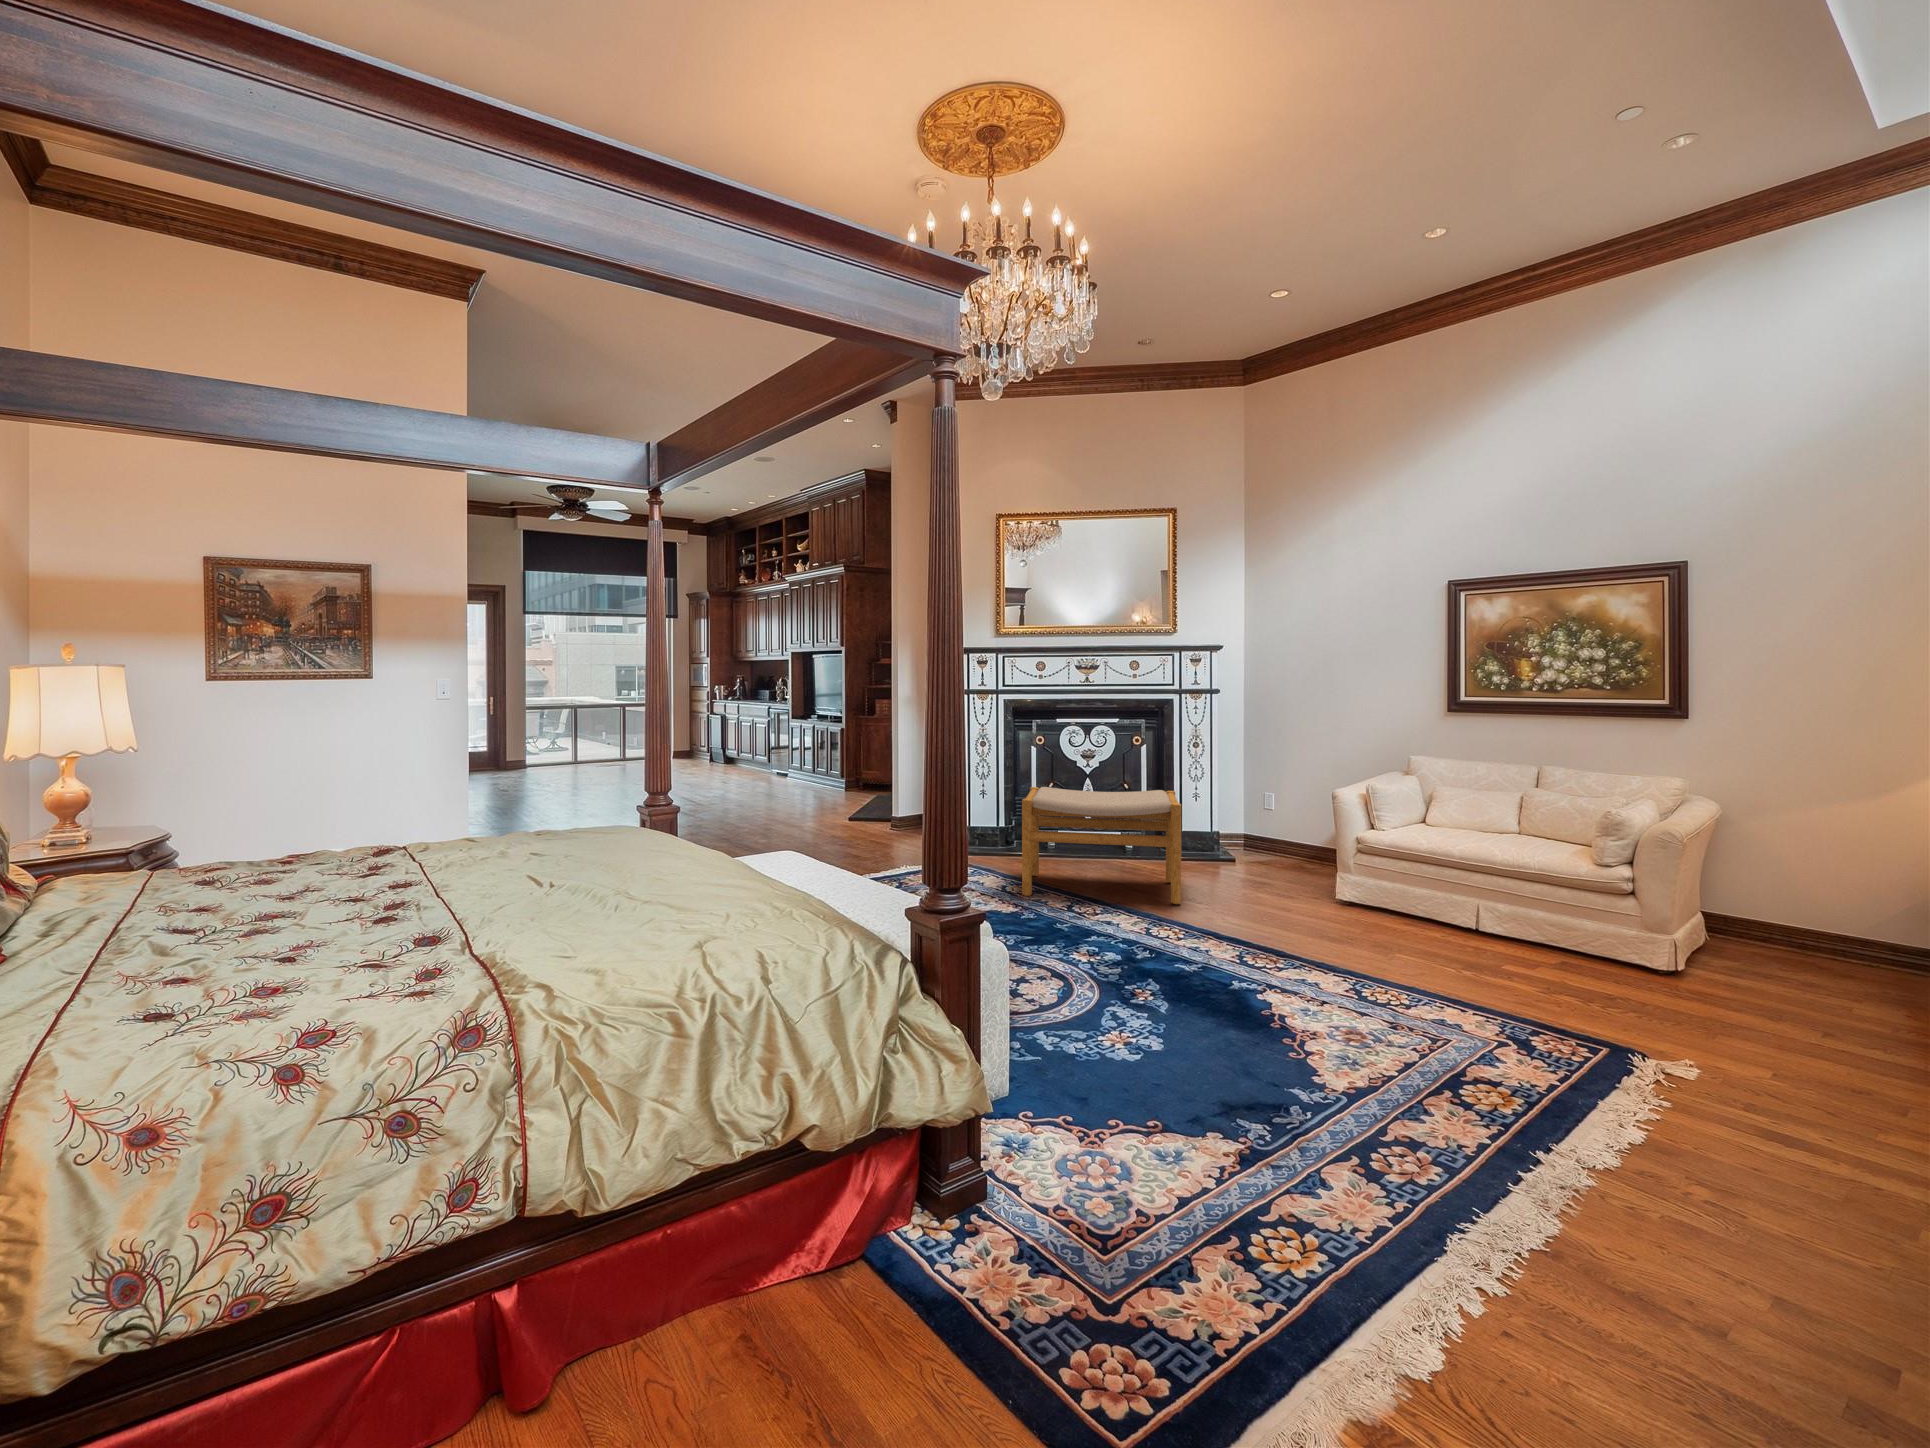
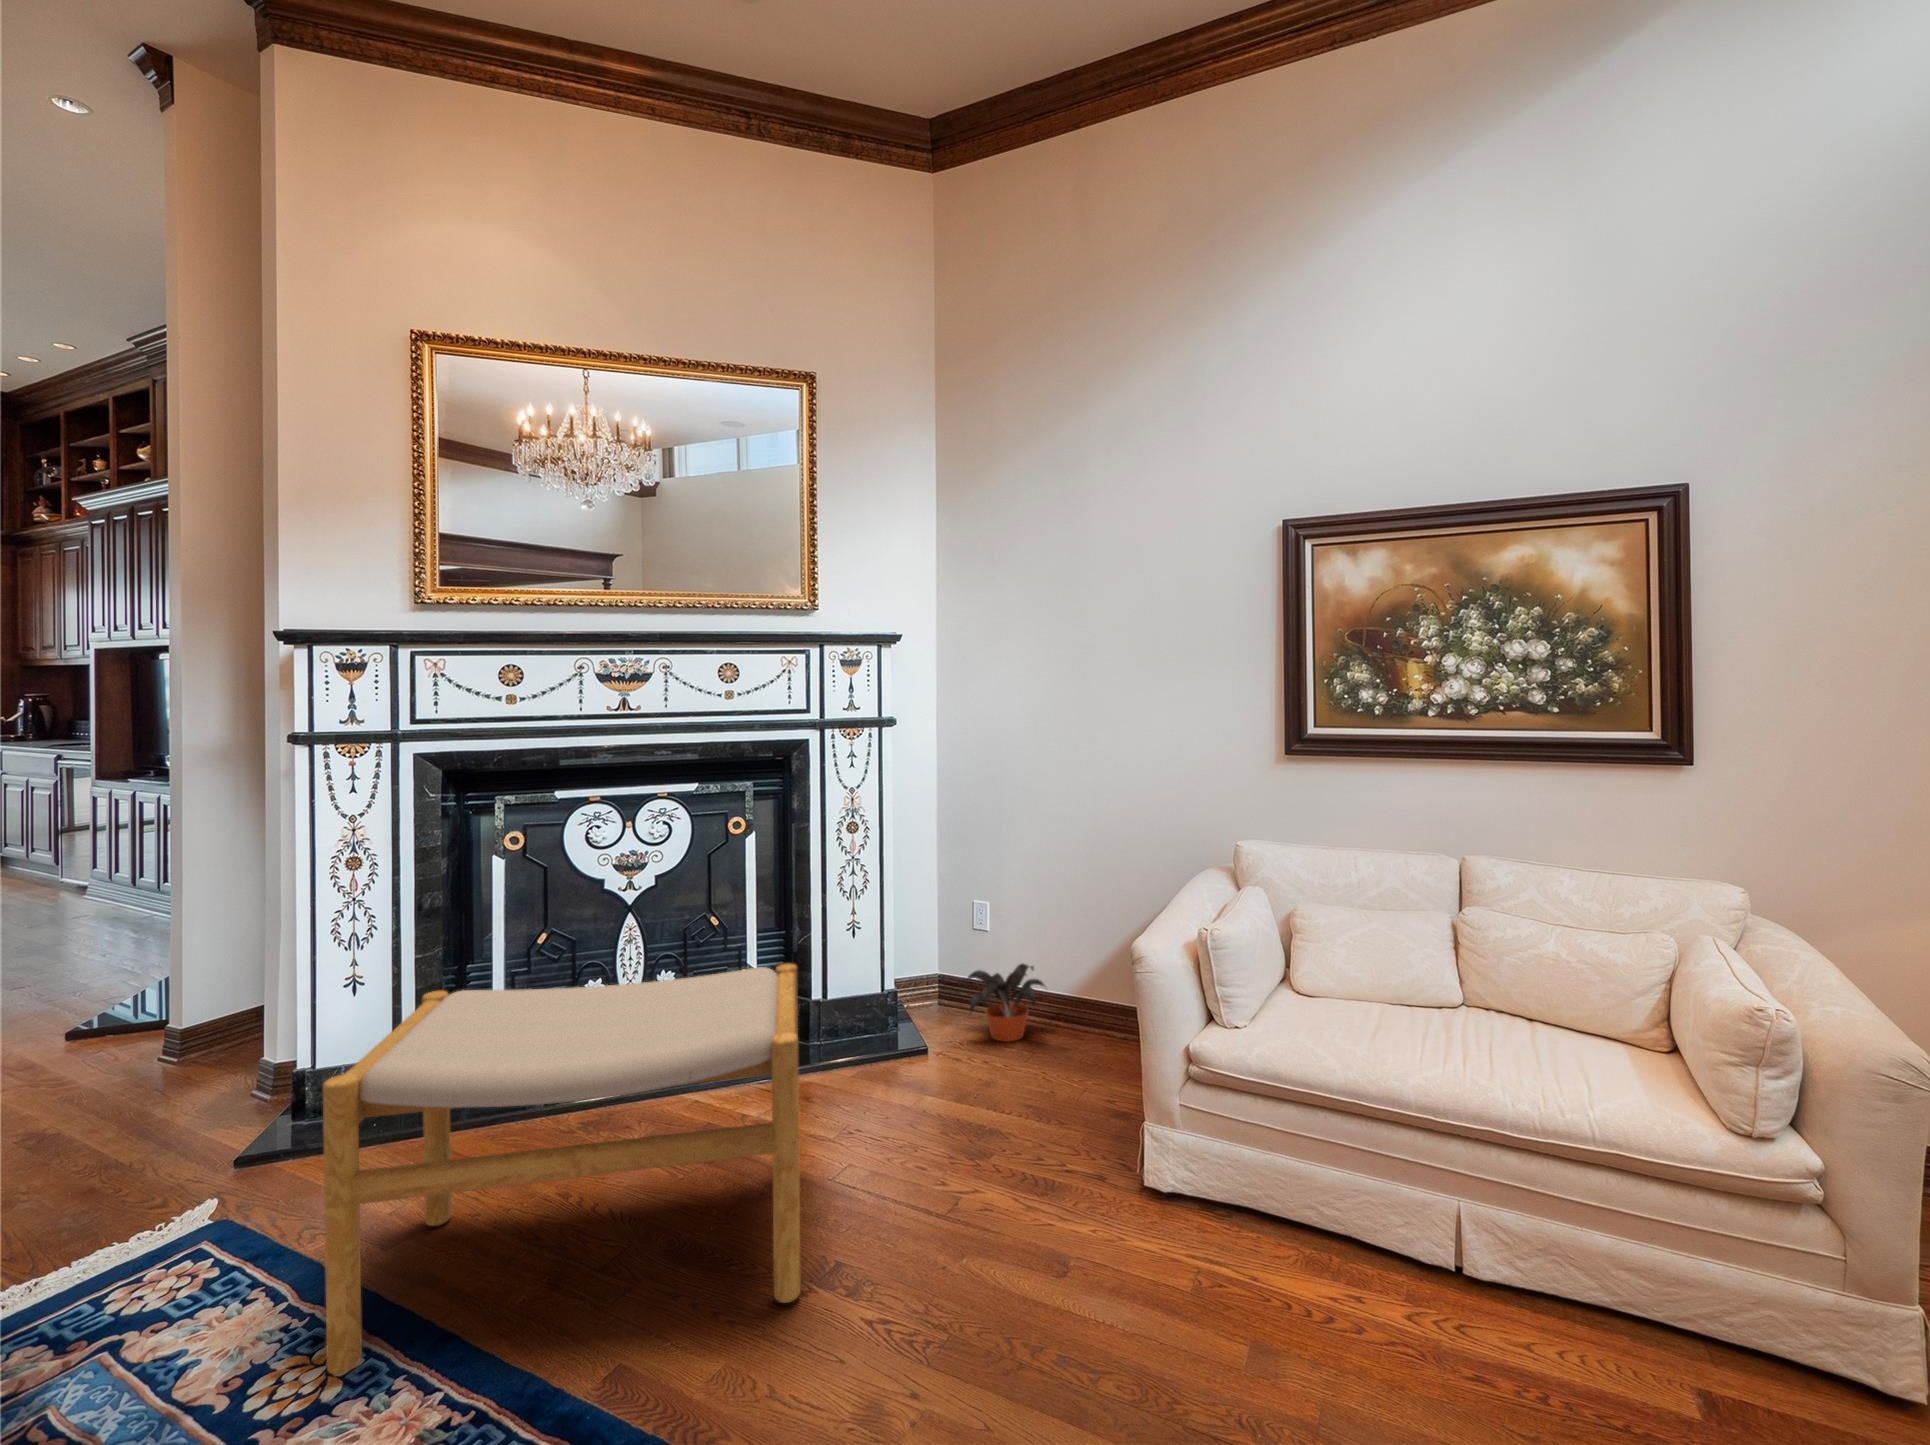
potted plant: none [1257,825,1306,863] -> present [967,964,1047,1042]

